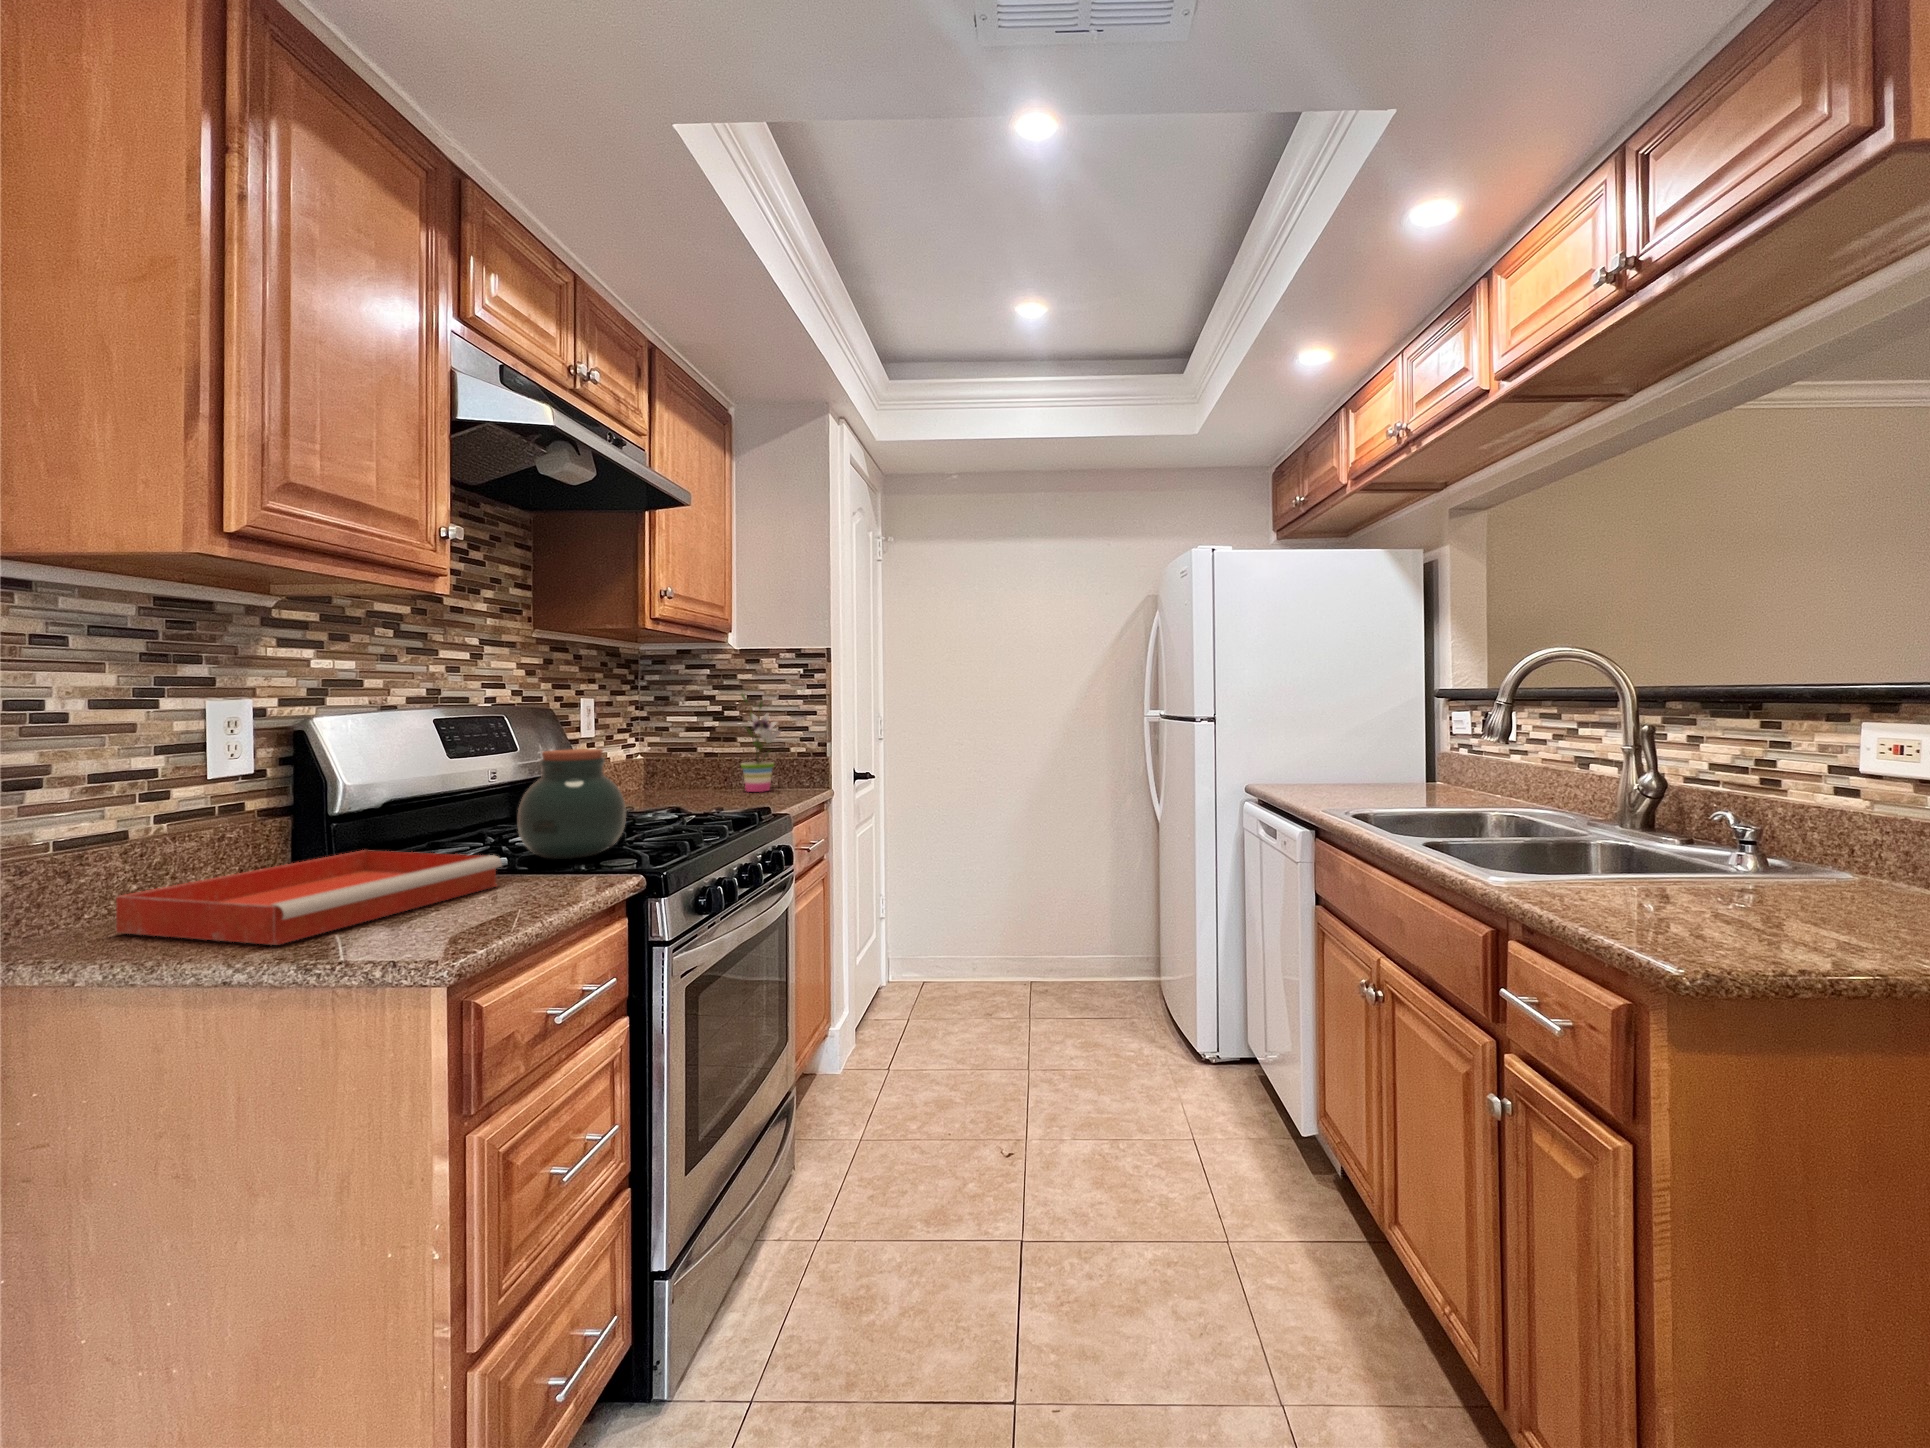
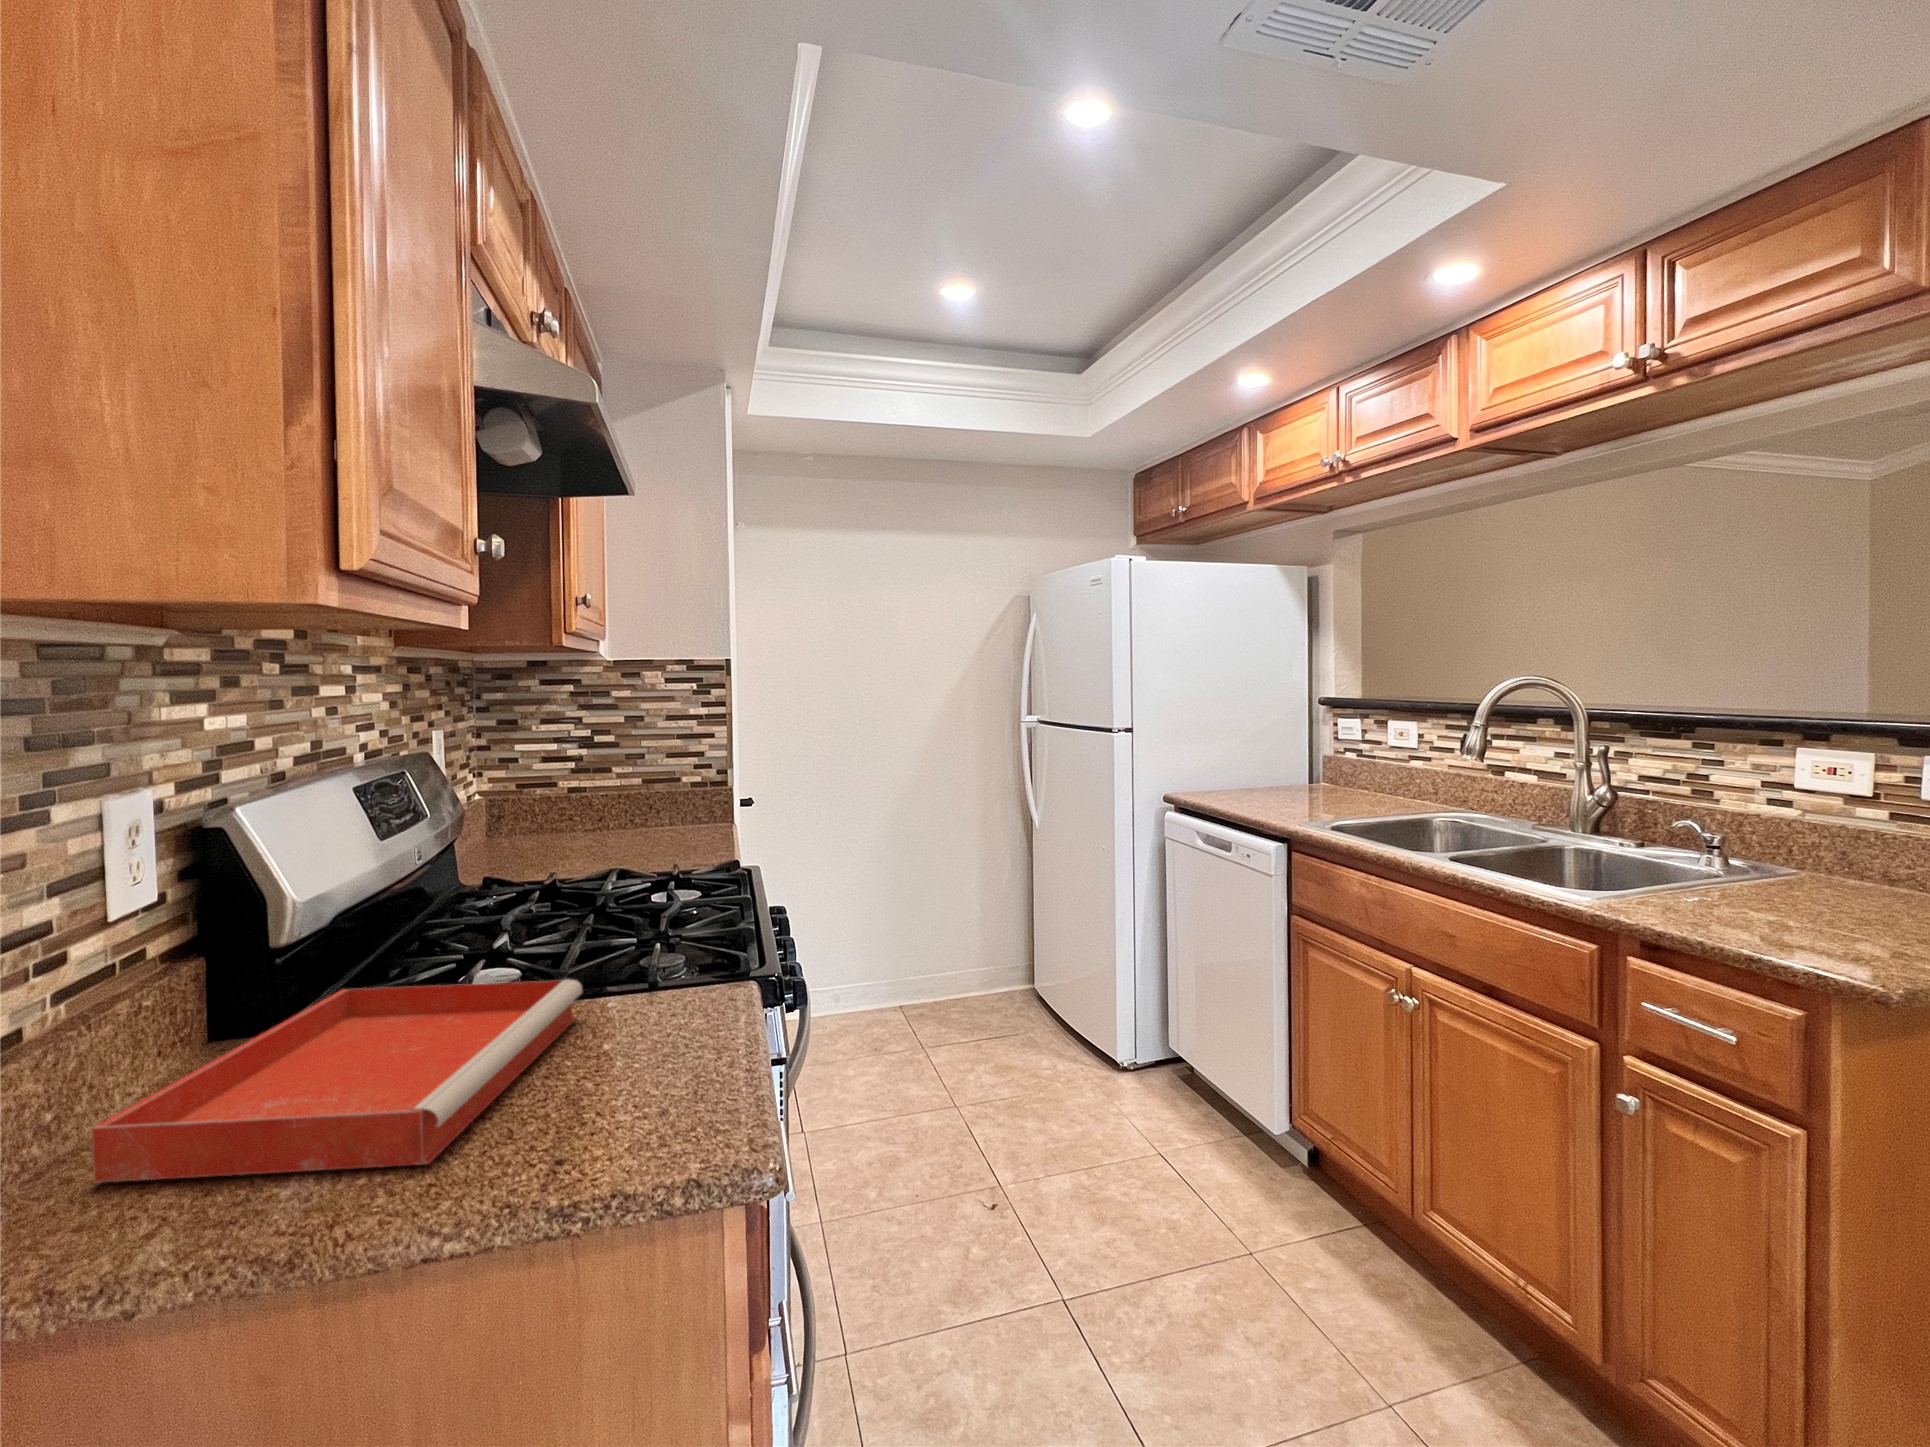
potted plant: present [741,694,781,792] -> none [633,716,688,835]
jar: present [518,749,626,859] -> none [524,819,659,965]

